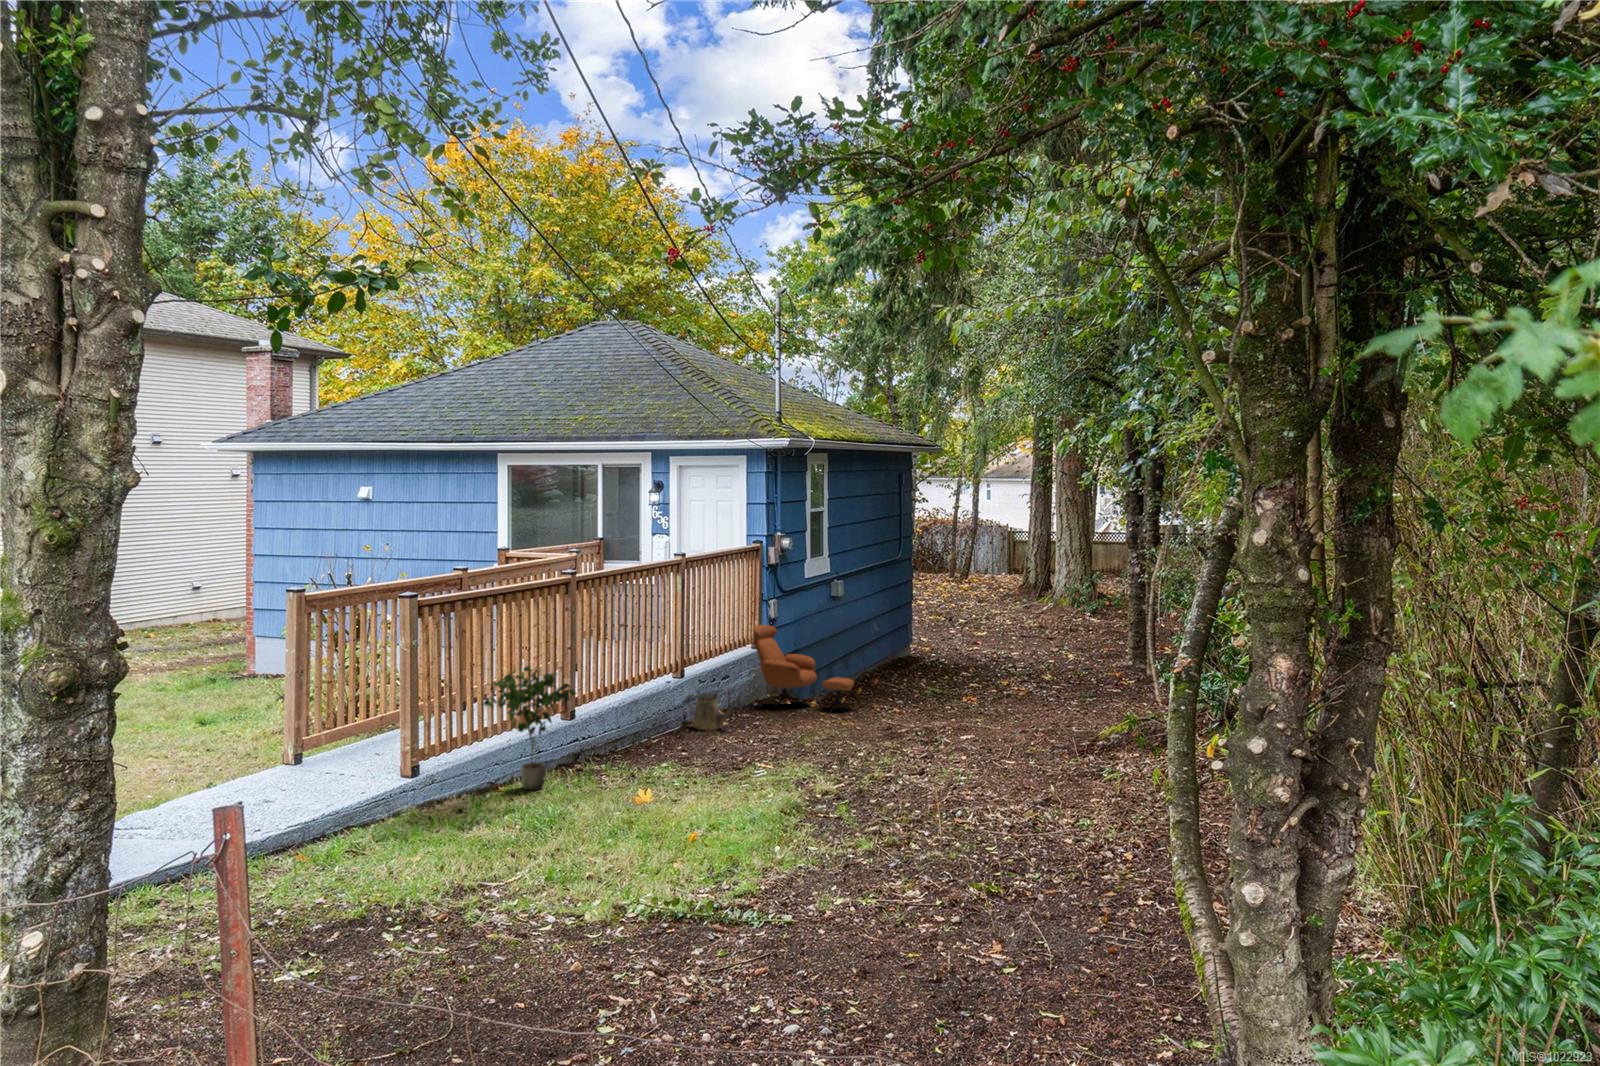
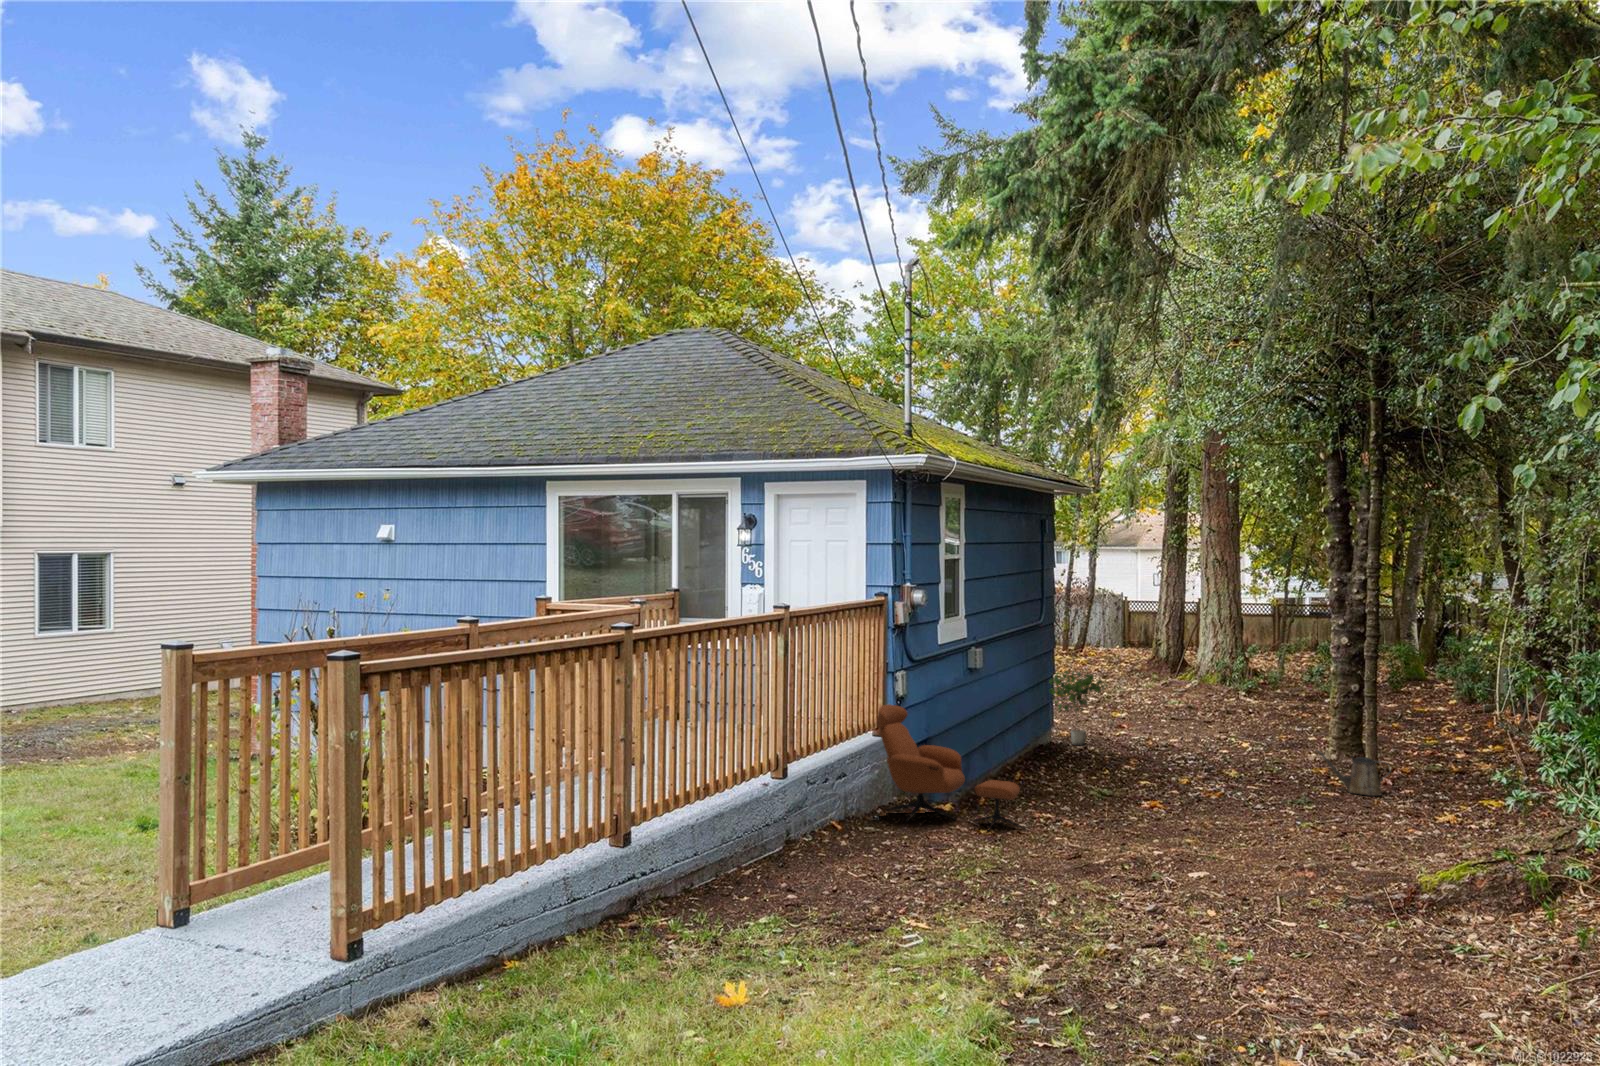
potted plant: present [484,666,576,790] -> present [1049,671,1107,745]
watering can: present [686,692,745,730] -> present [1316,750,1390,796]

